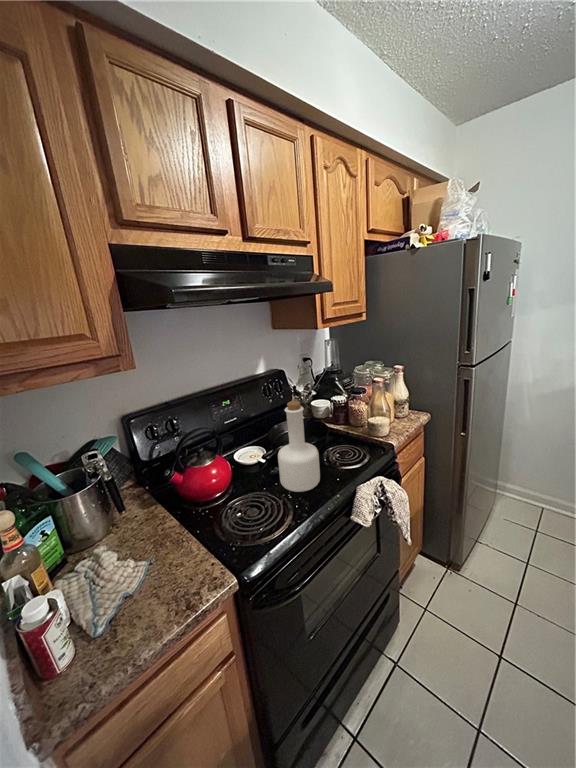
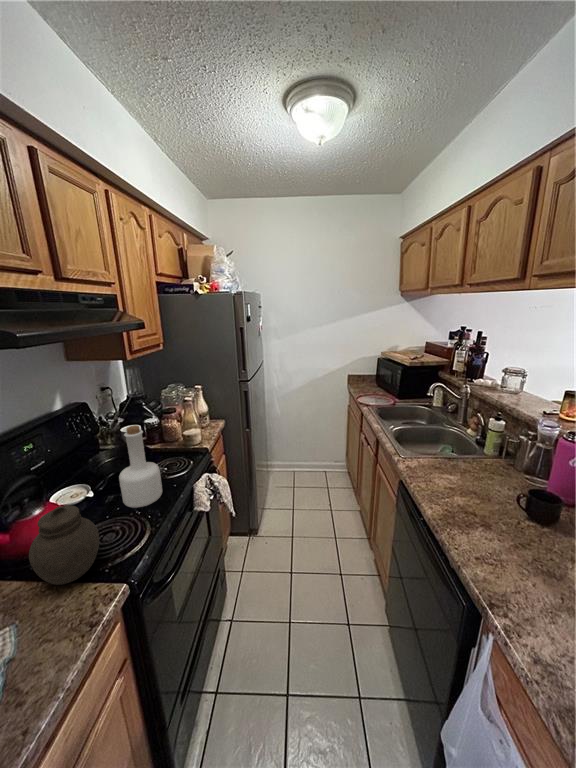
jar: none [175,469,232,545] -> present [29,506,99,585]

